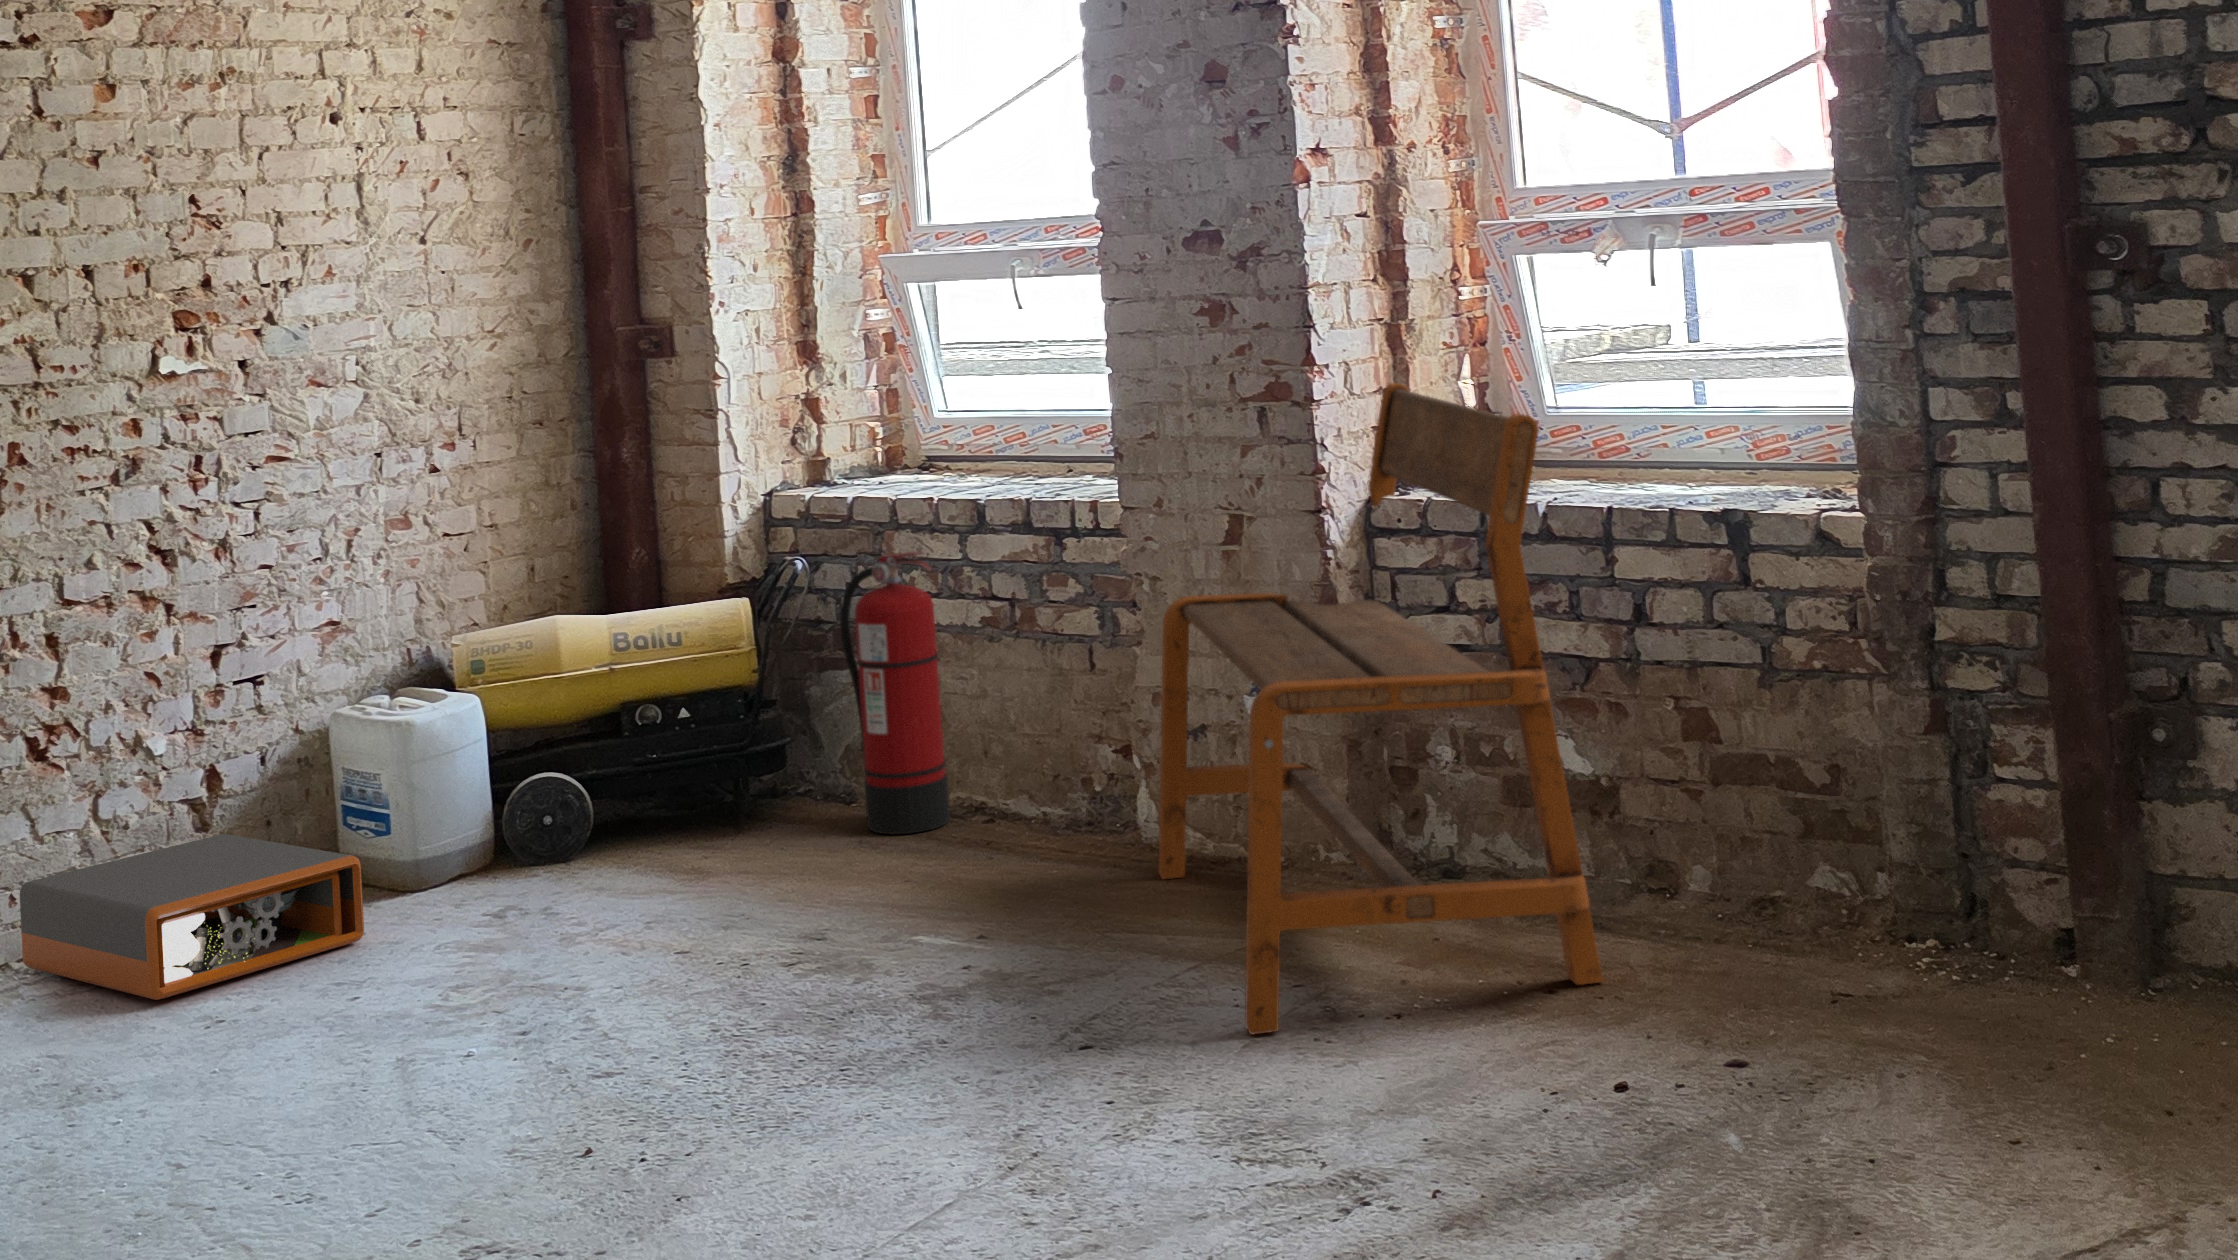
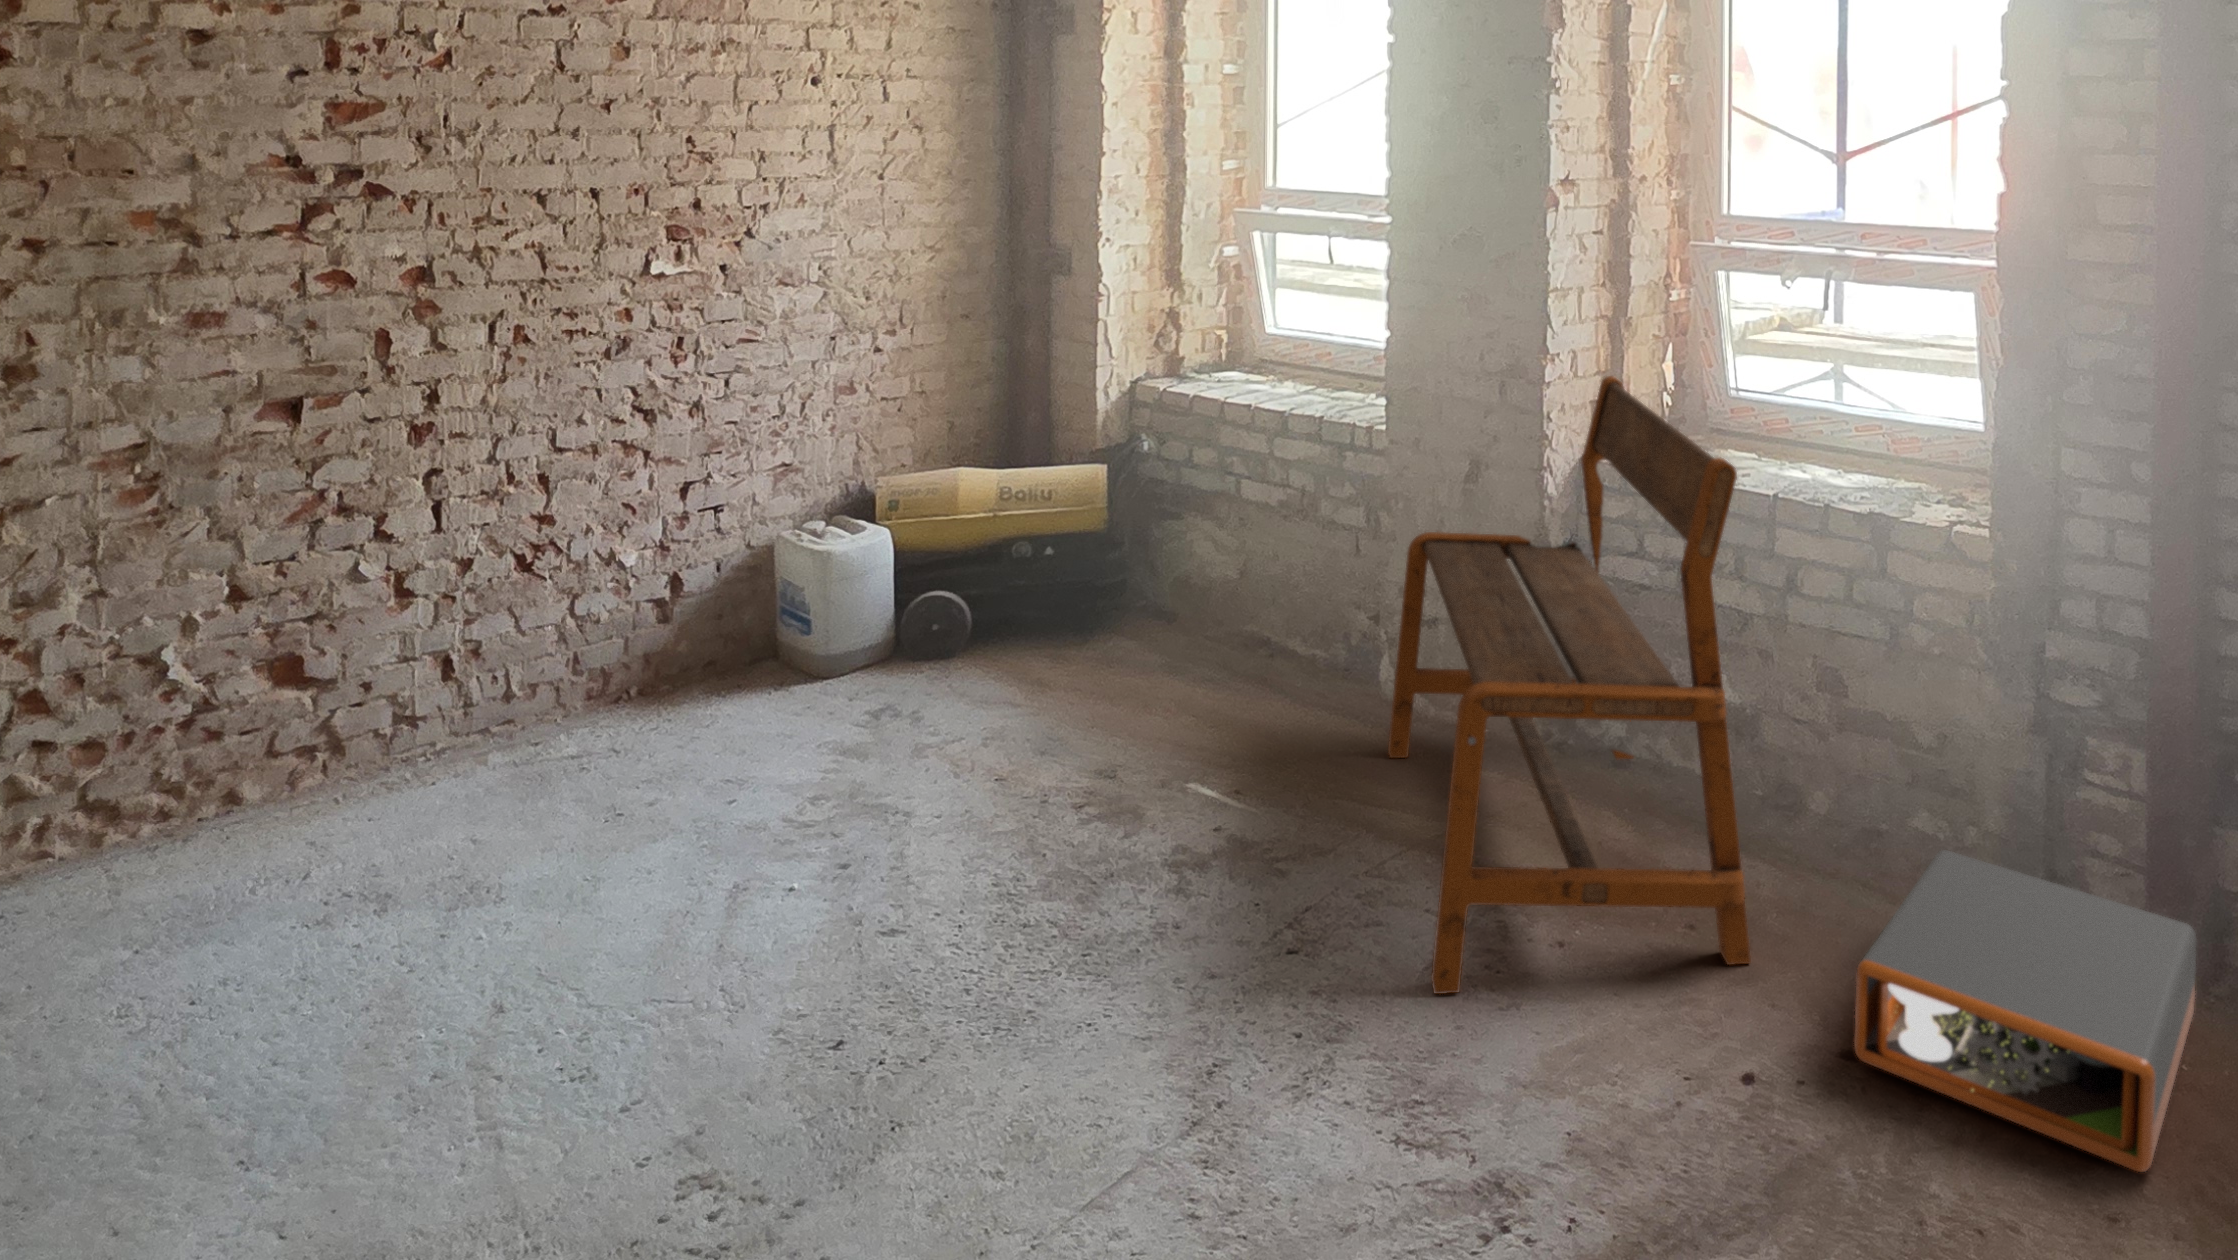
fire extinguisher: present [840,551,950,834] -> none [1170,453,1240,672]
storage box: present [20,834,364,1000] -> present [1854,850,2197,1172]

